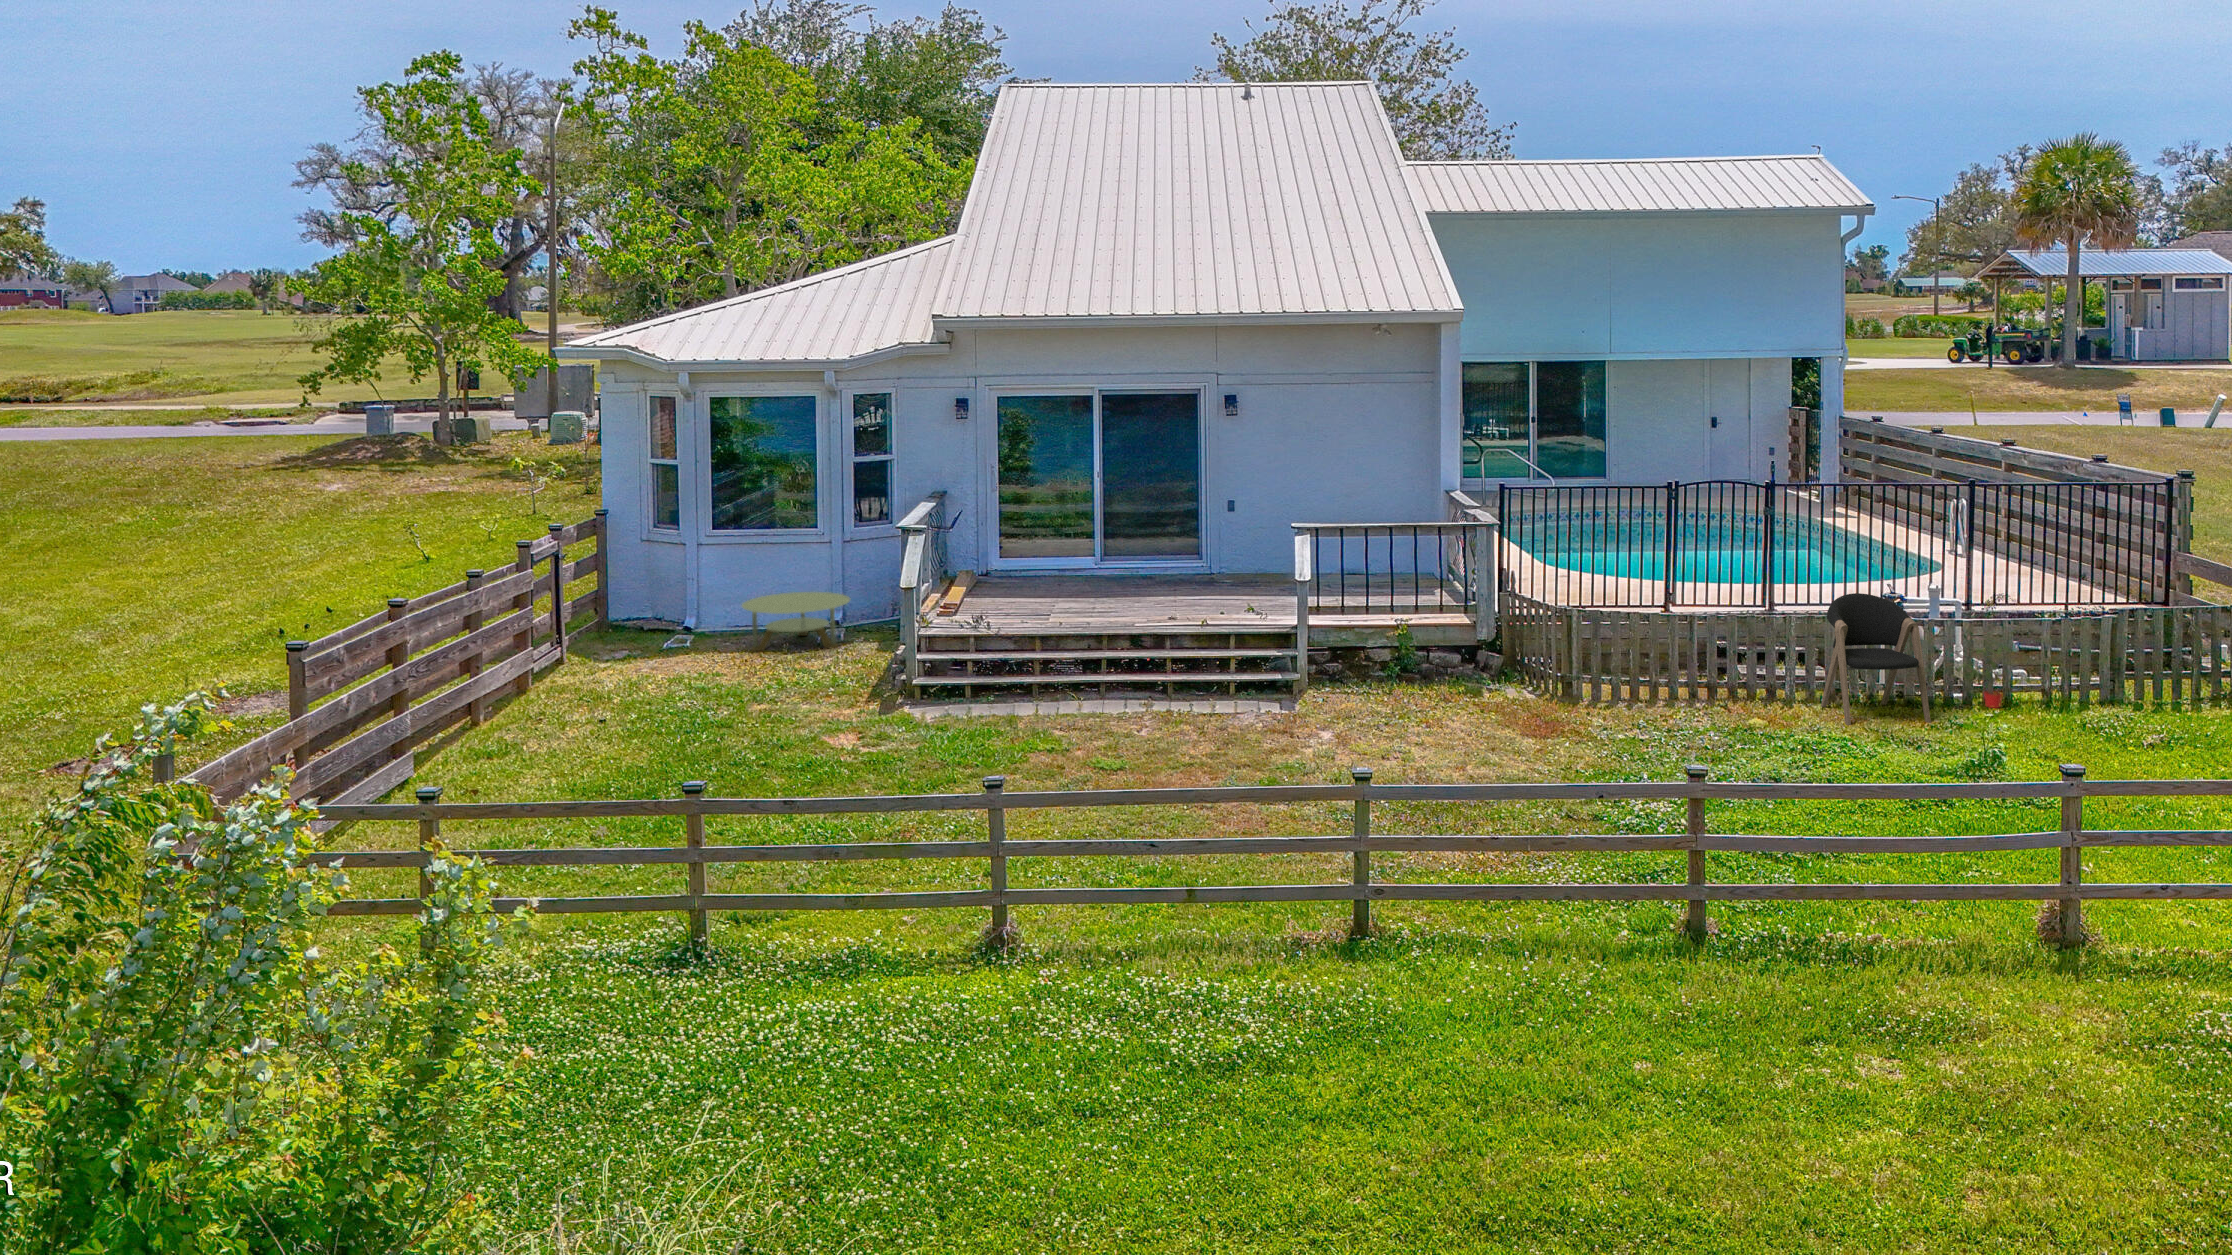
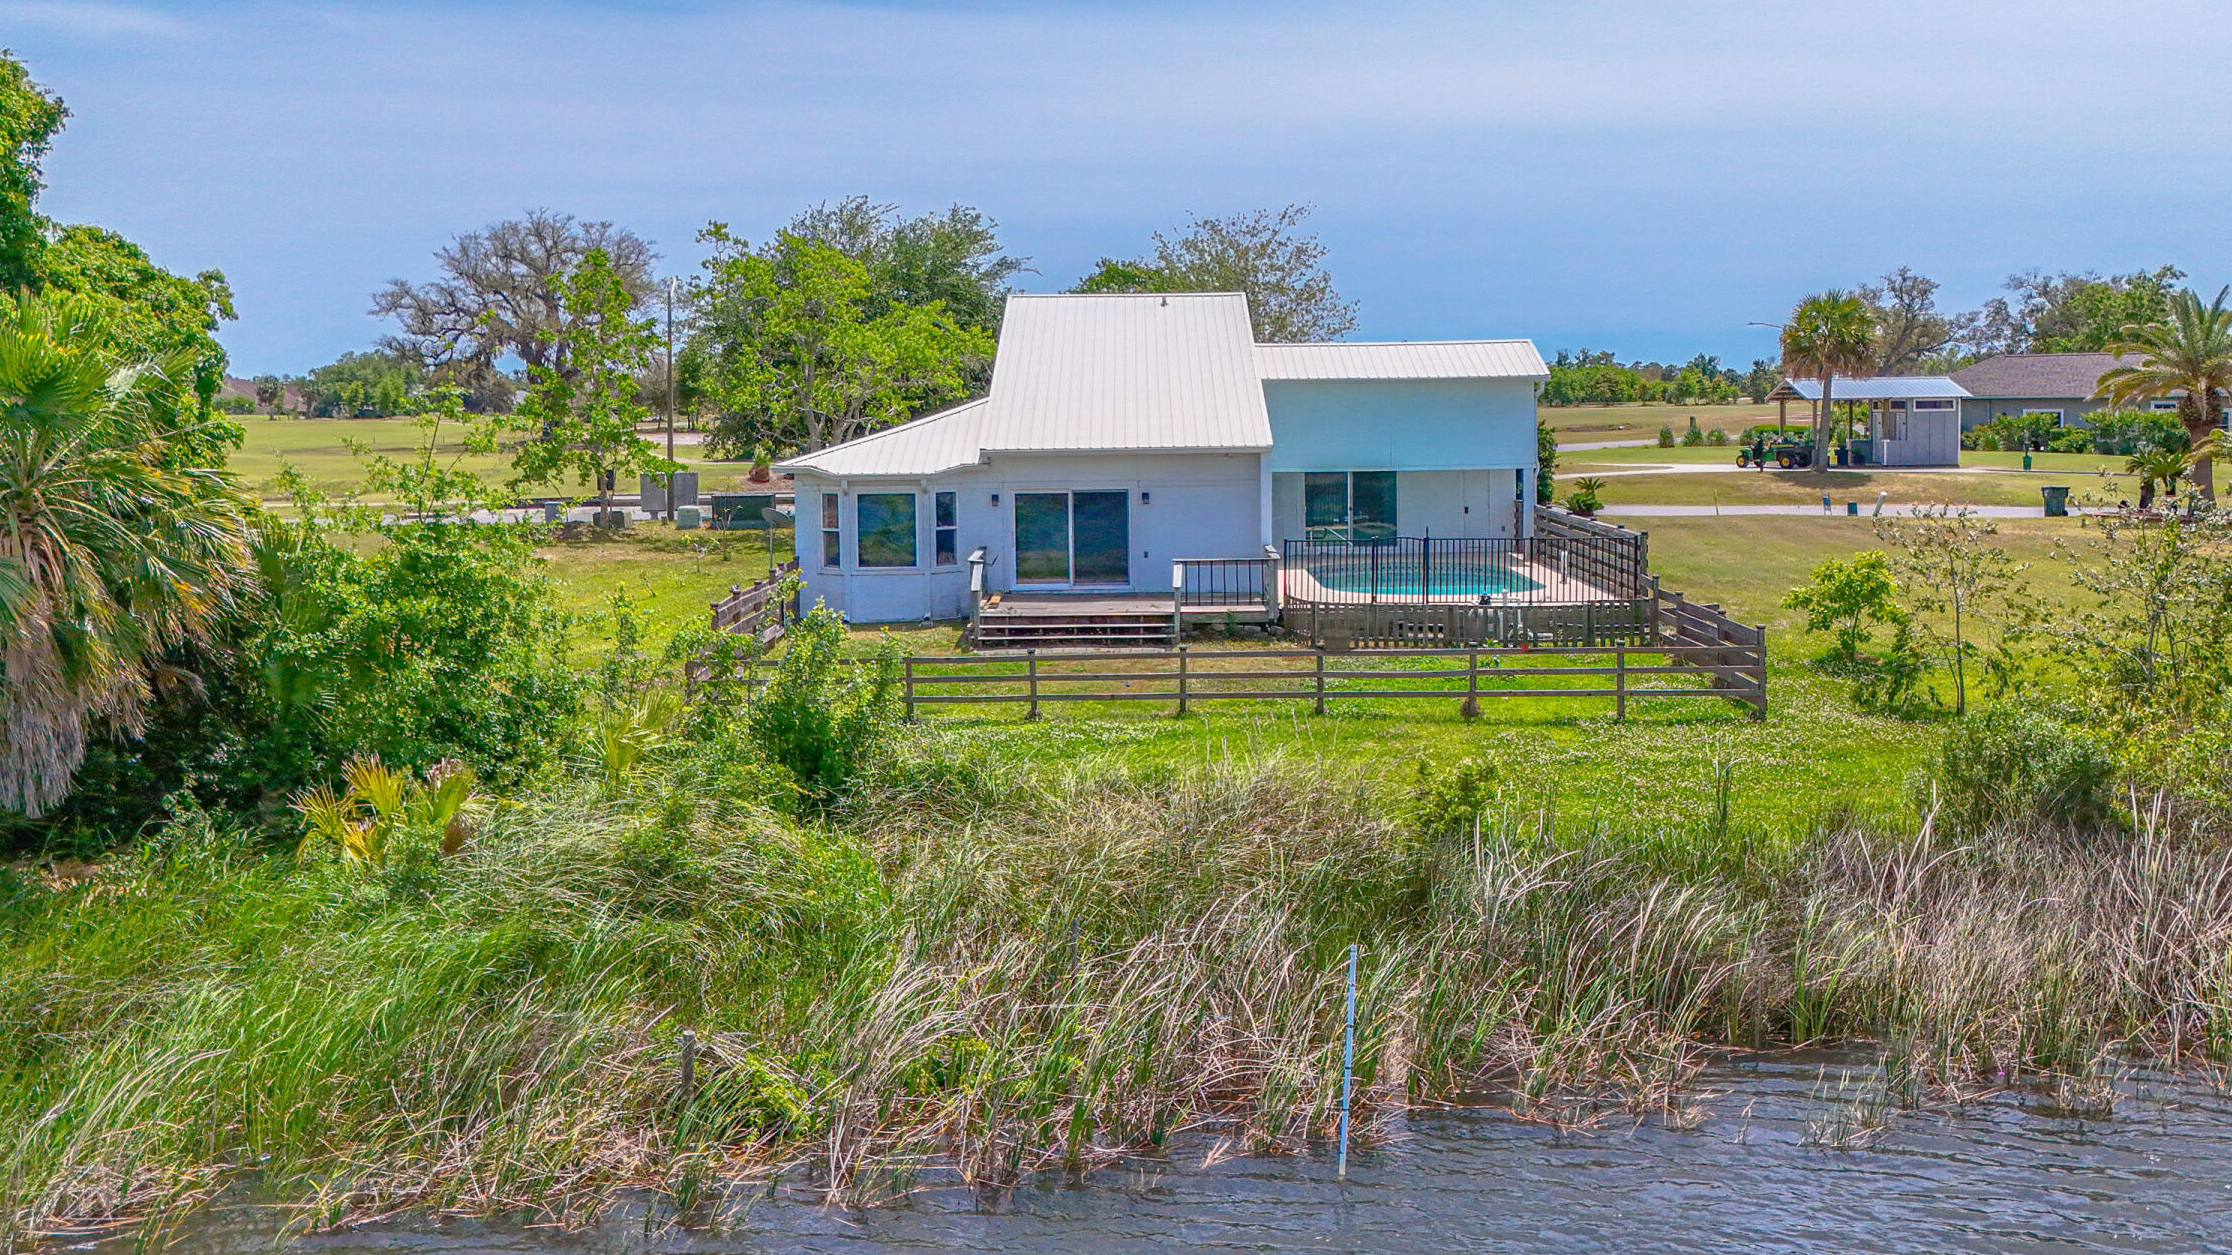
round table: present [742,592,850,651] -> none [876,602,936,633]
chair: present [1821,593,1931,725] -> none [1439,595,1486,658]
wooden bucket: none [1584,650,1647,708] -> present [1322,629,1353,652]

